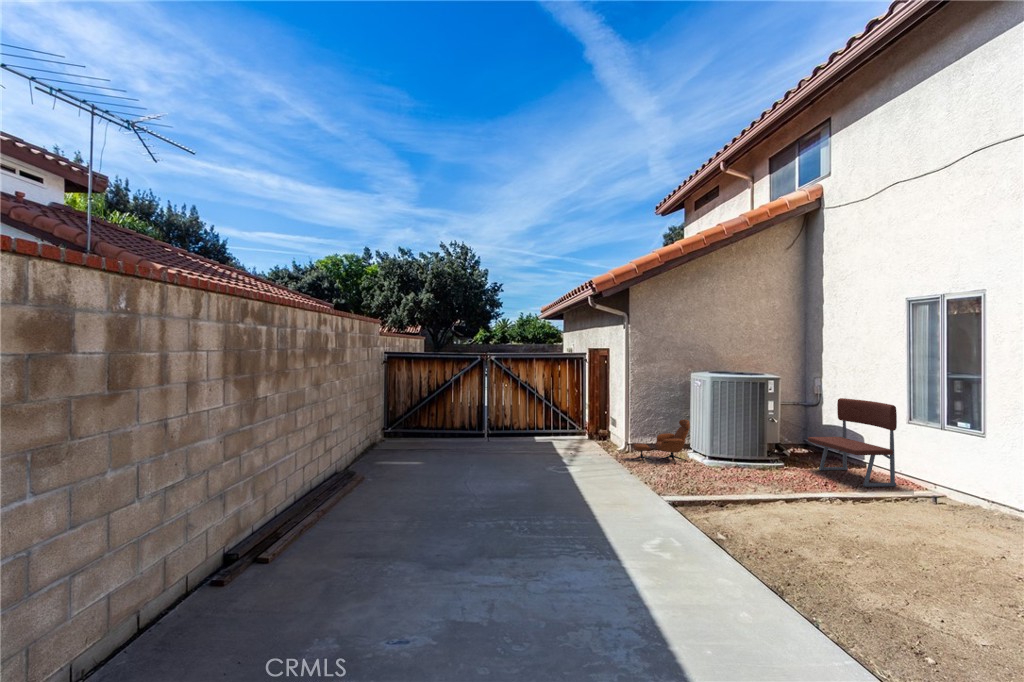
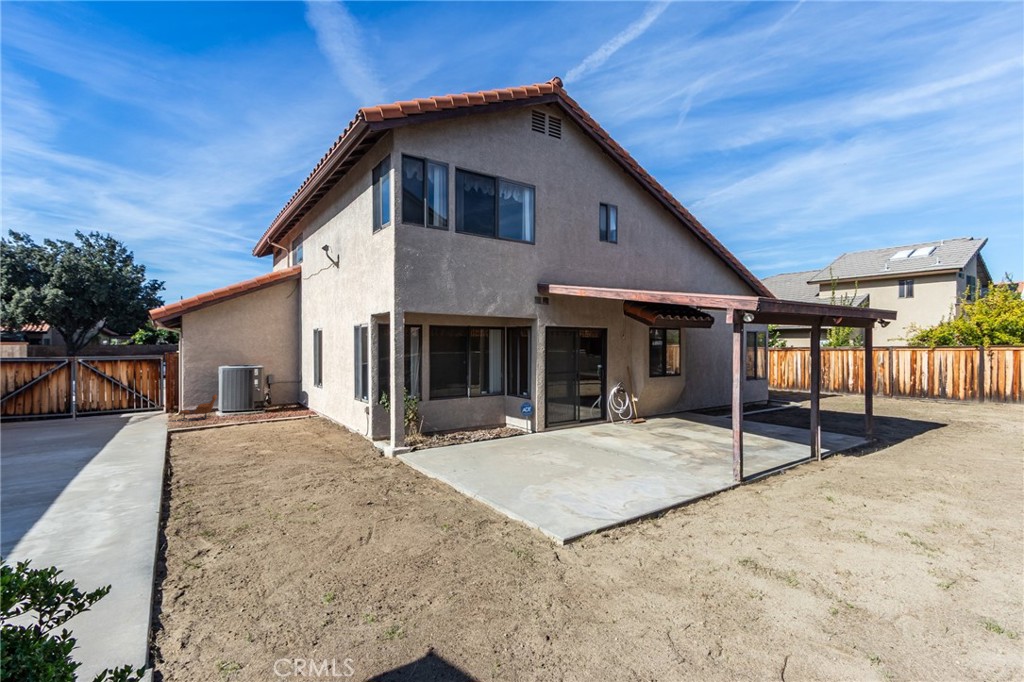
bench: present [808,398,897,487] -> none [282,378,310,420]

